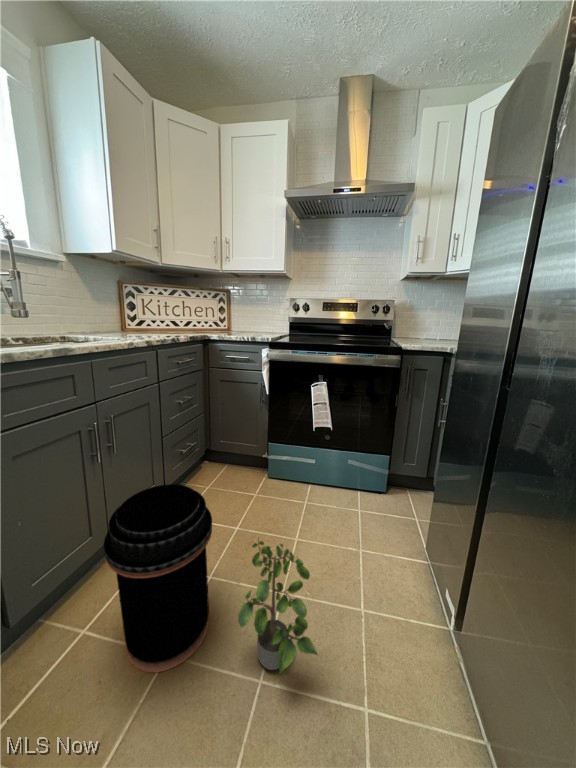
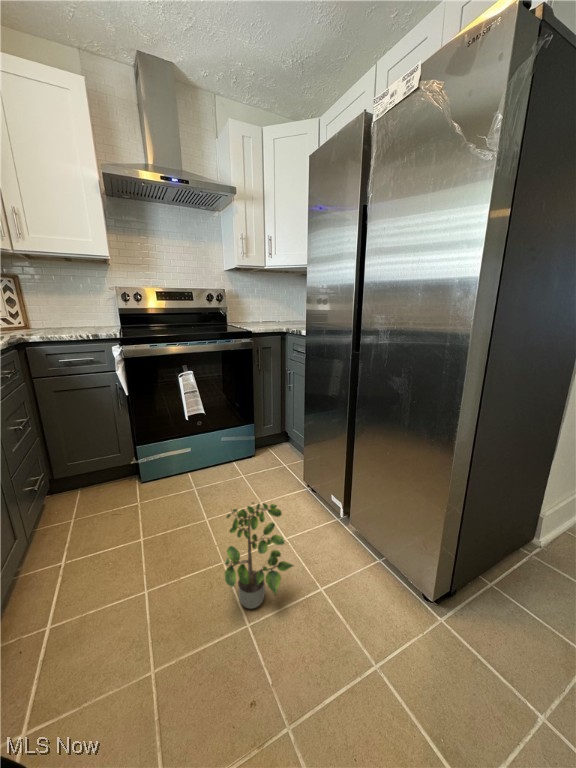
trash can: present [104,484,212,672] -> none [66,499,188,698]

